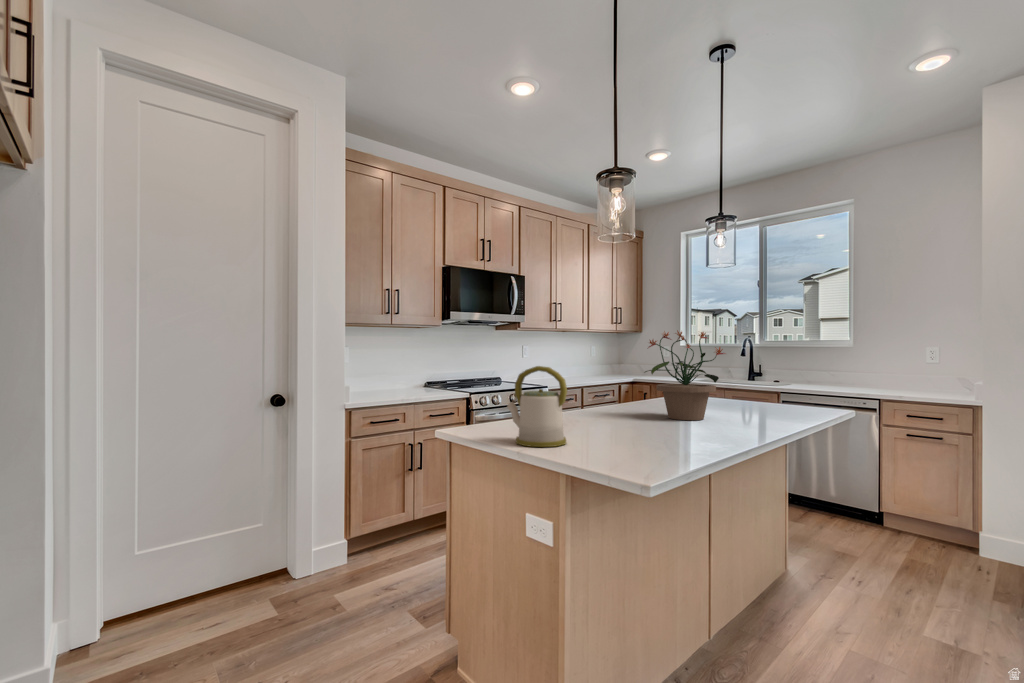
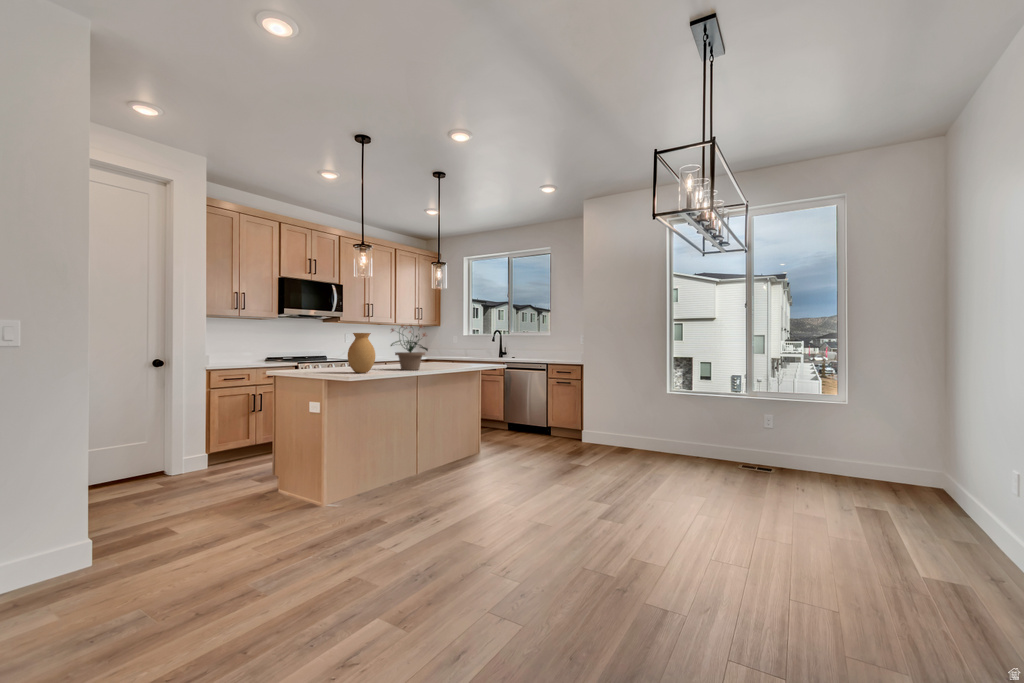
vase: none [590,351,645,432] -> present [348,333,375,373]
kettle: present [507,366,567,447] -> none [298,339,328,376]

